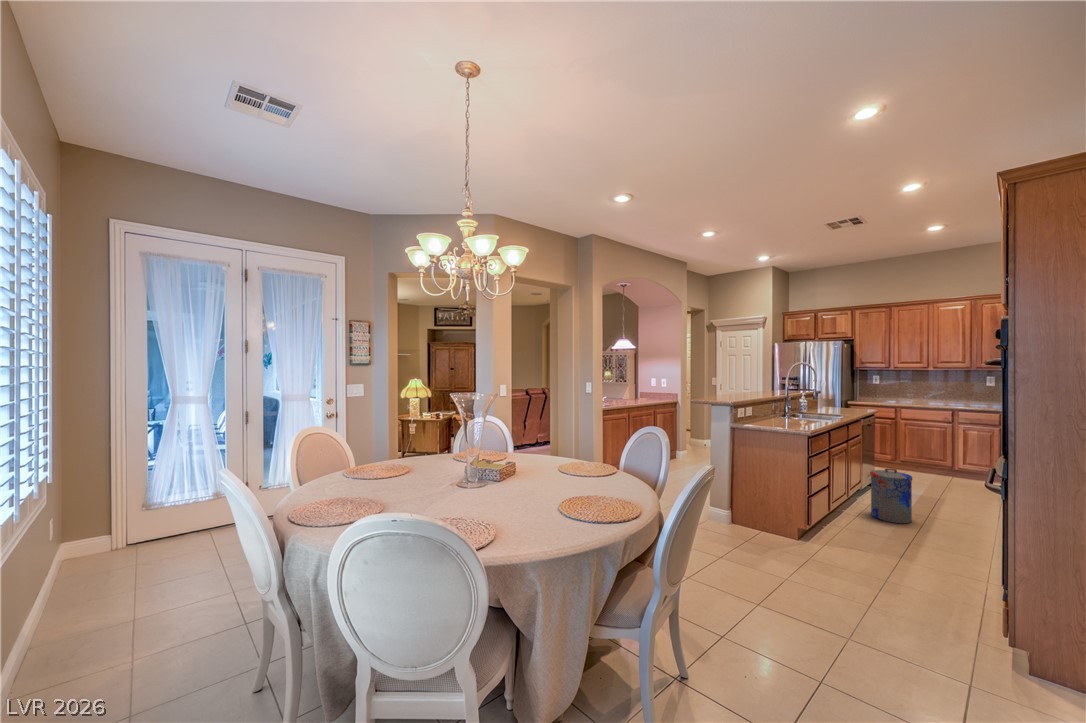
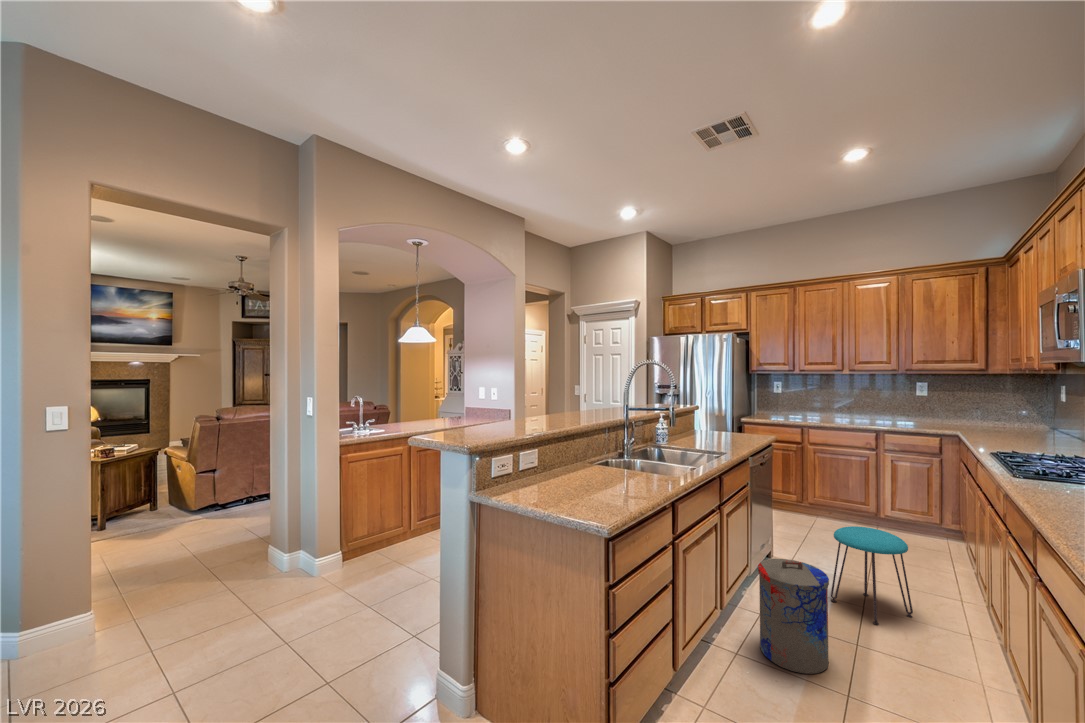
stool: none [914,461,967,512] -> present [831,526,913,625]

